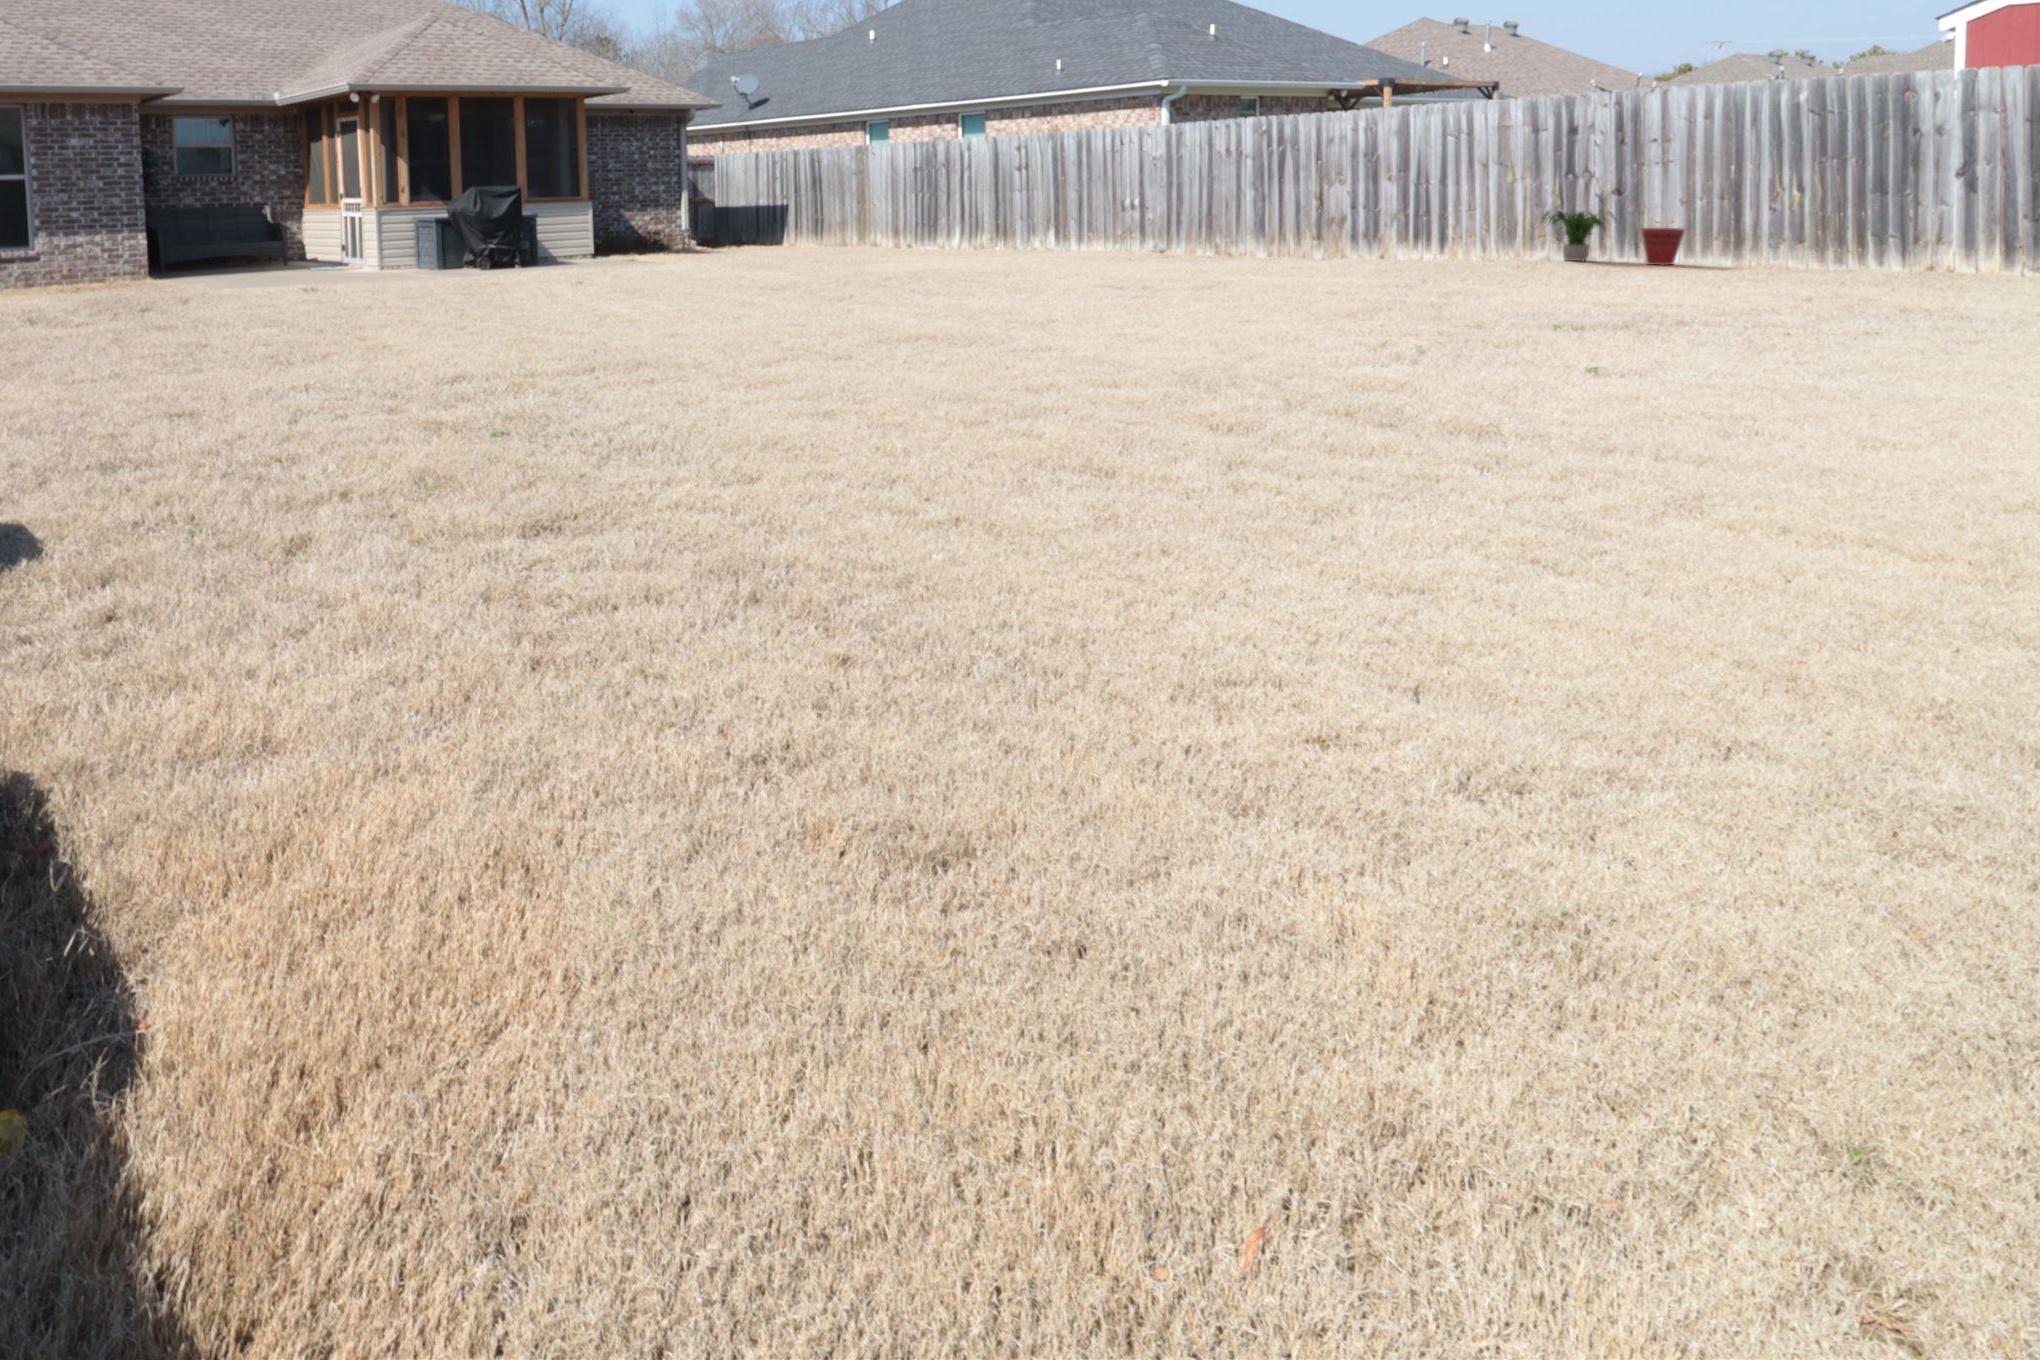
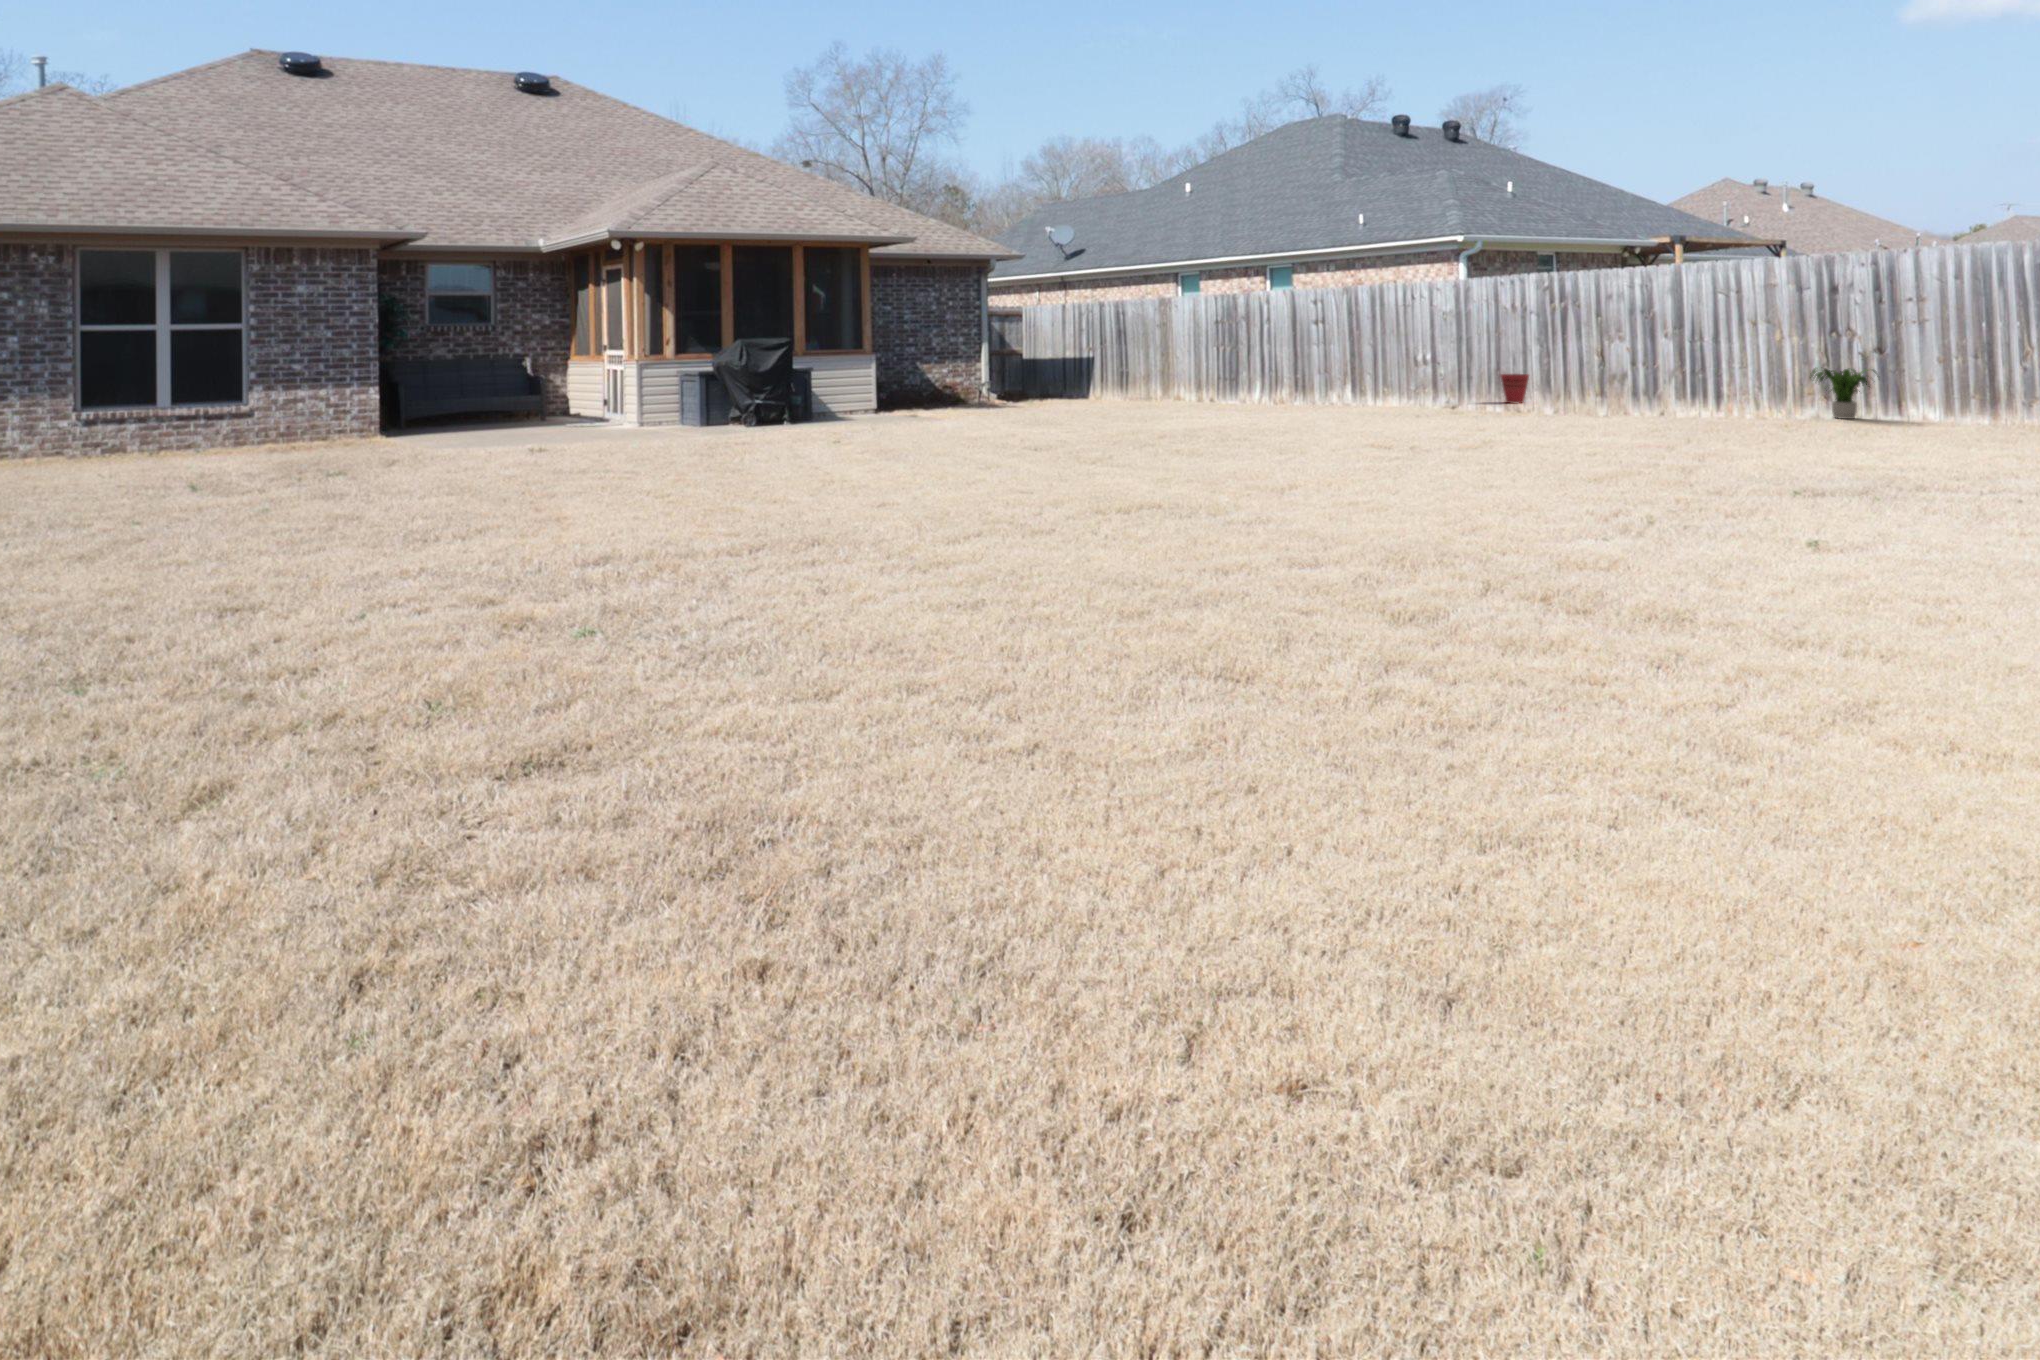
bucket: present [1641,228,1684,265] -> present [1501,374,1529,403]

